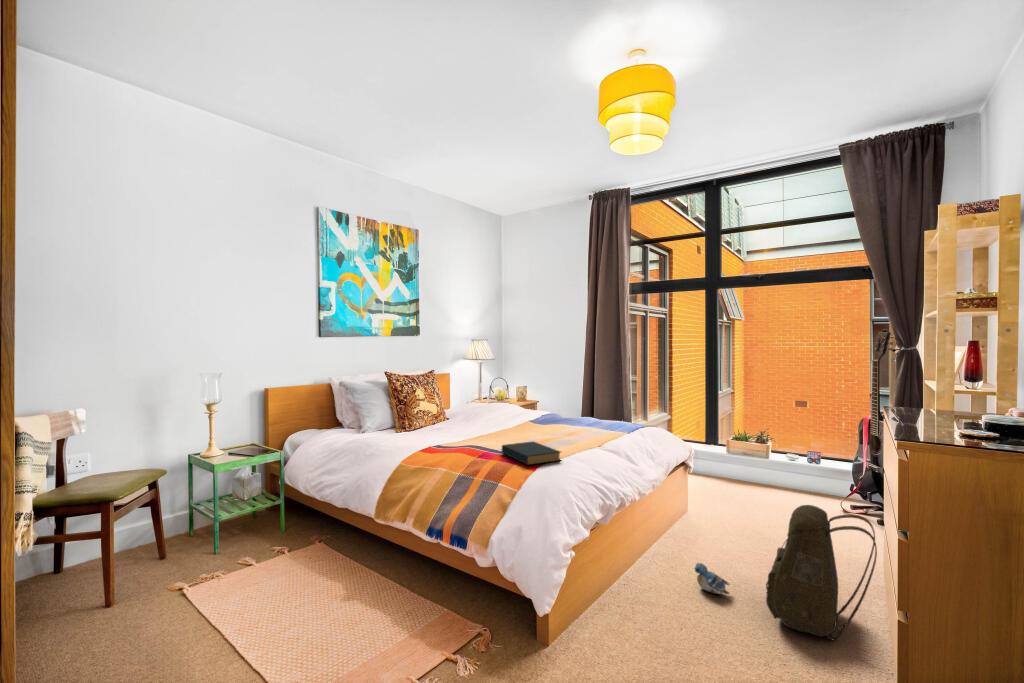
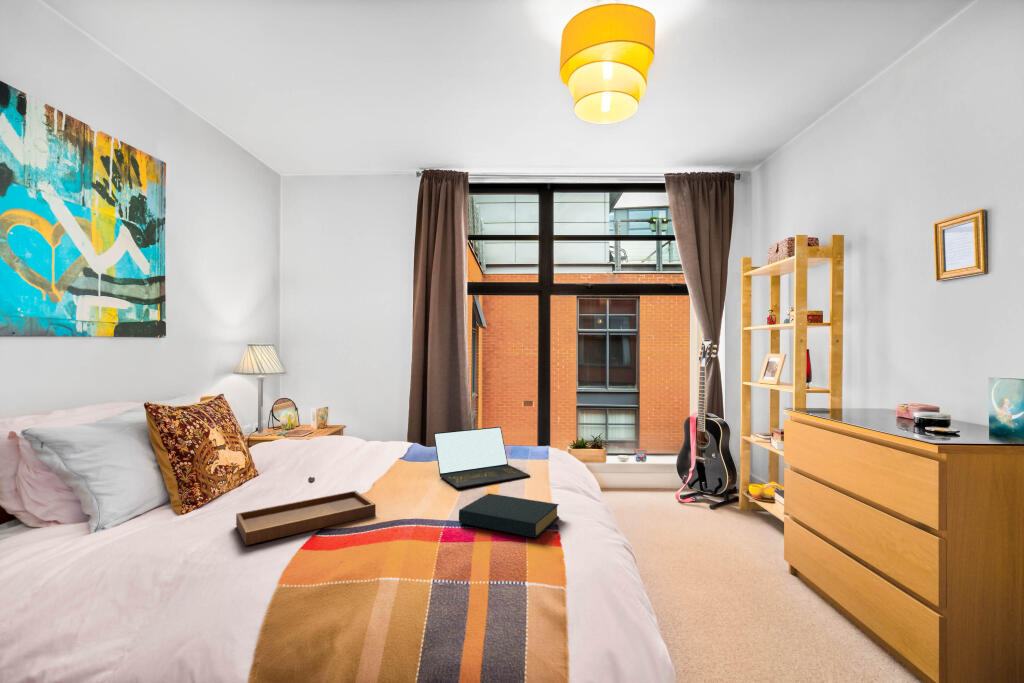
laptop: none [530,403,589,440] -> present [434,427,530,488]
tray: none [402,417,472,444] -> present [236,476,376,545]
backpack: present [766,505,877,641] -> none [743,511,867,651]
plush toy: present [695,563,730,594] -> none [680,603,723,636]

